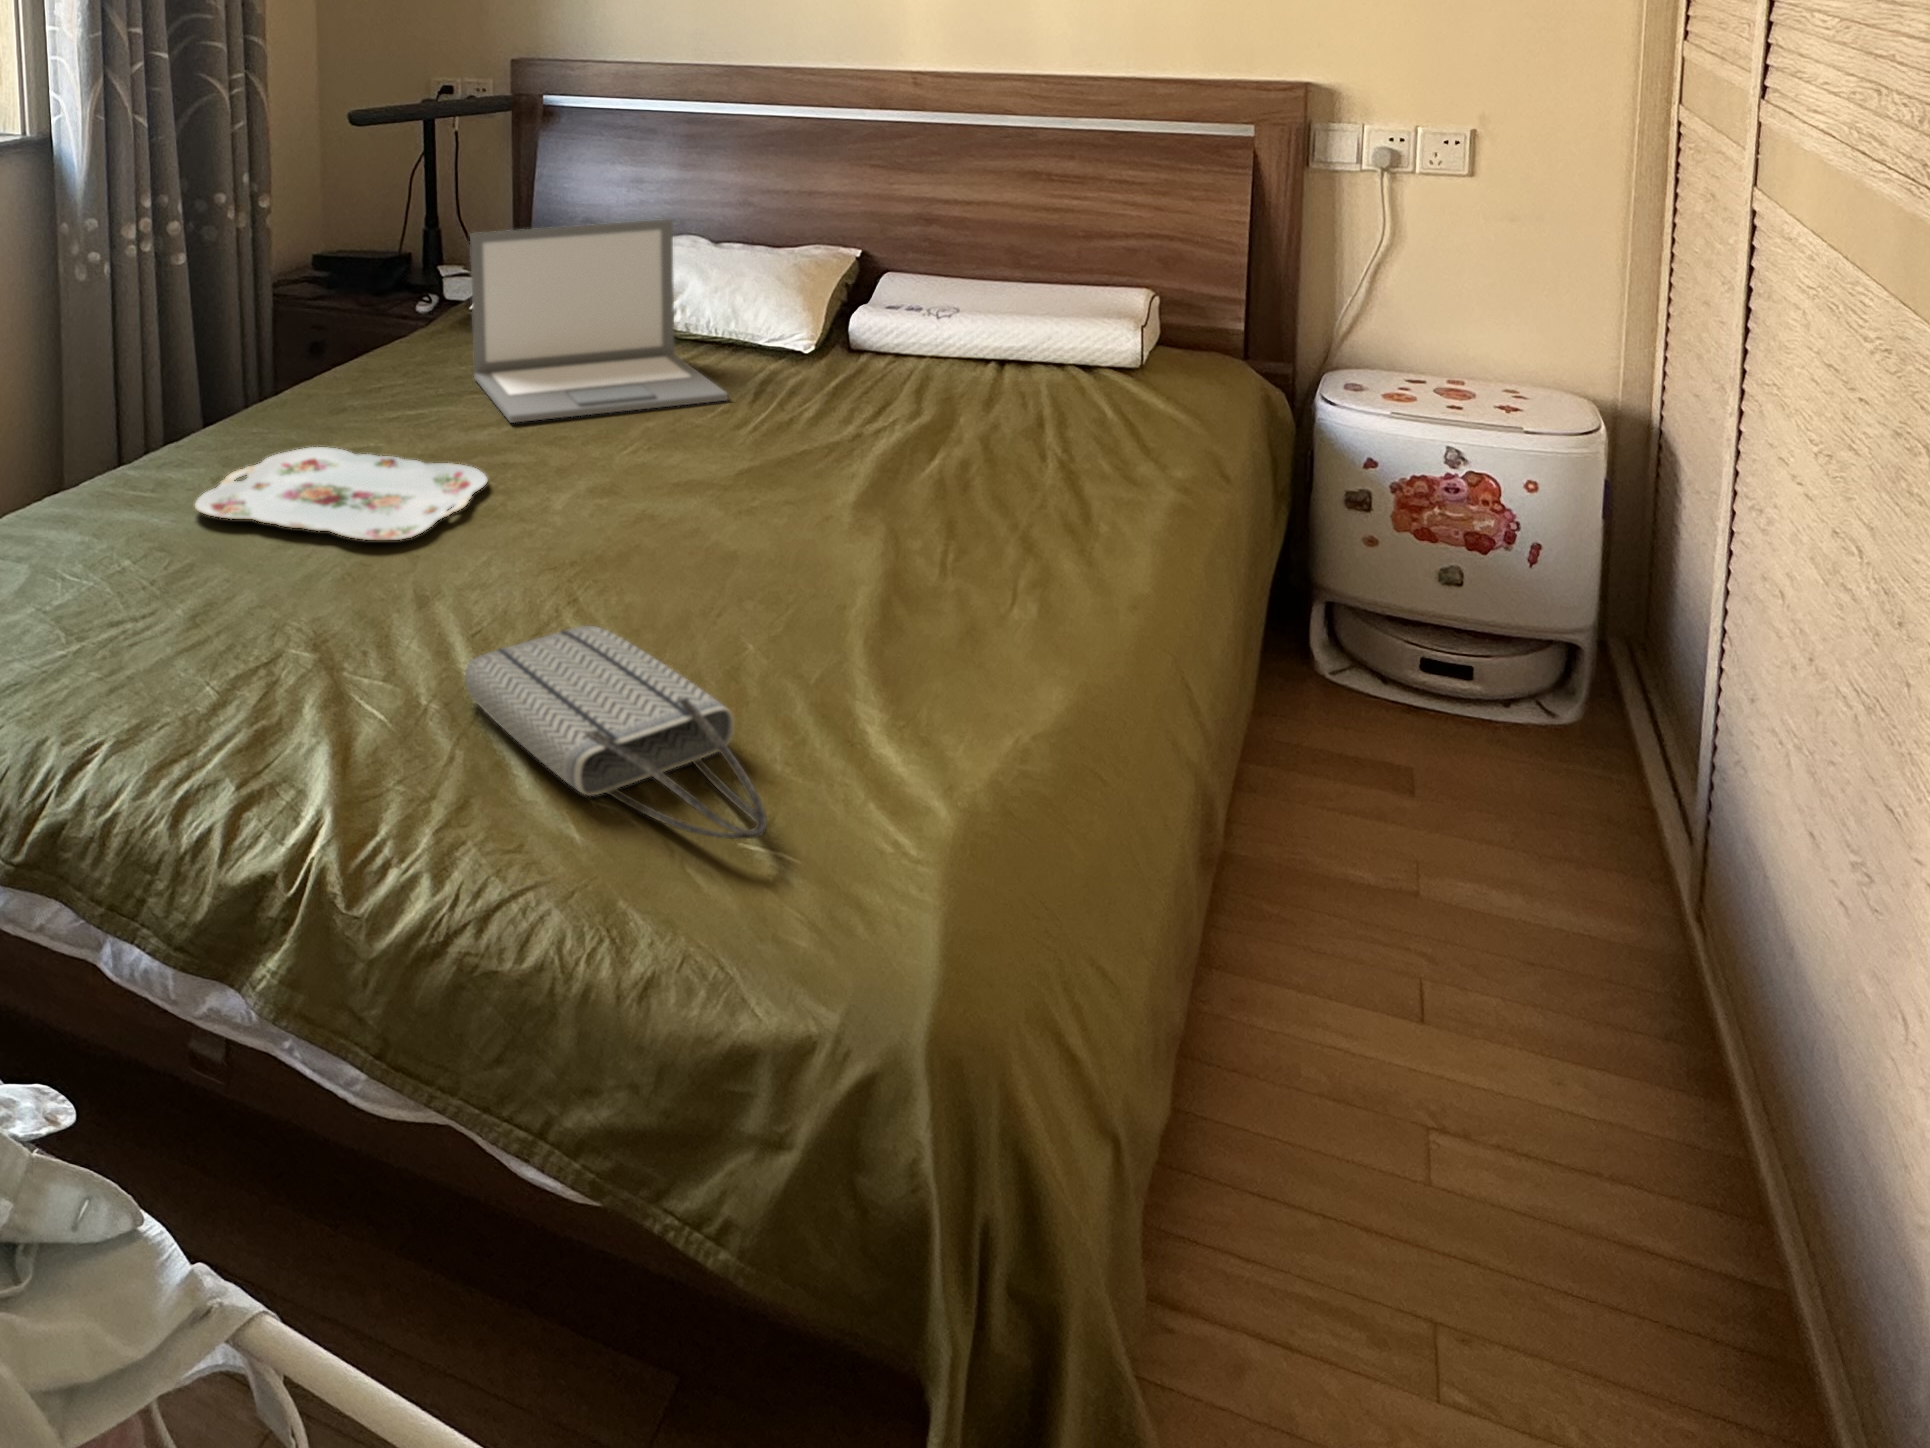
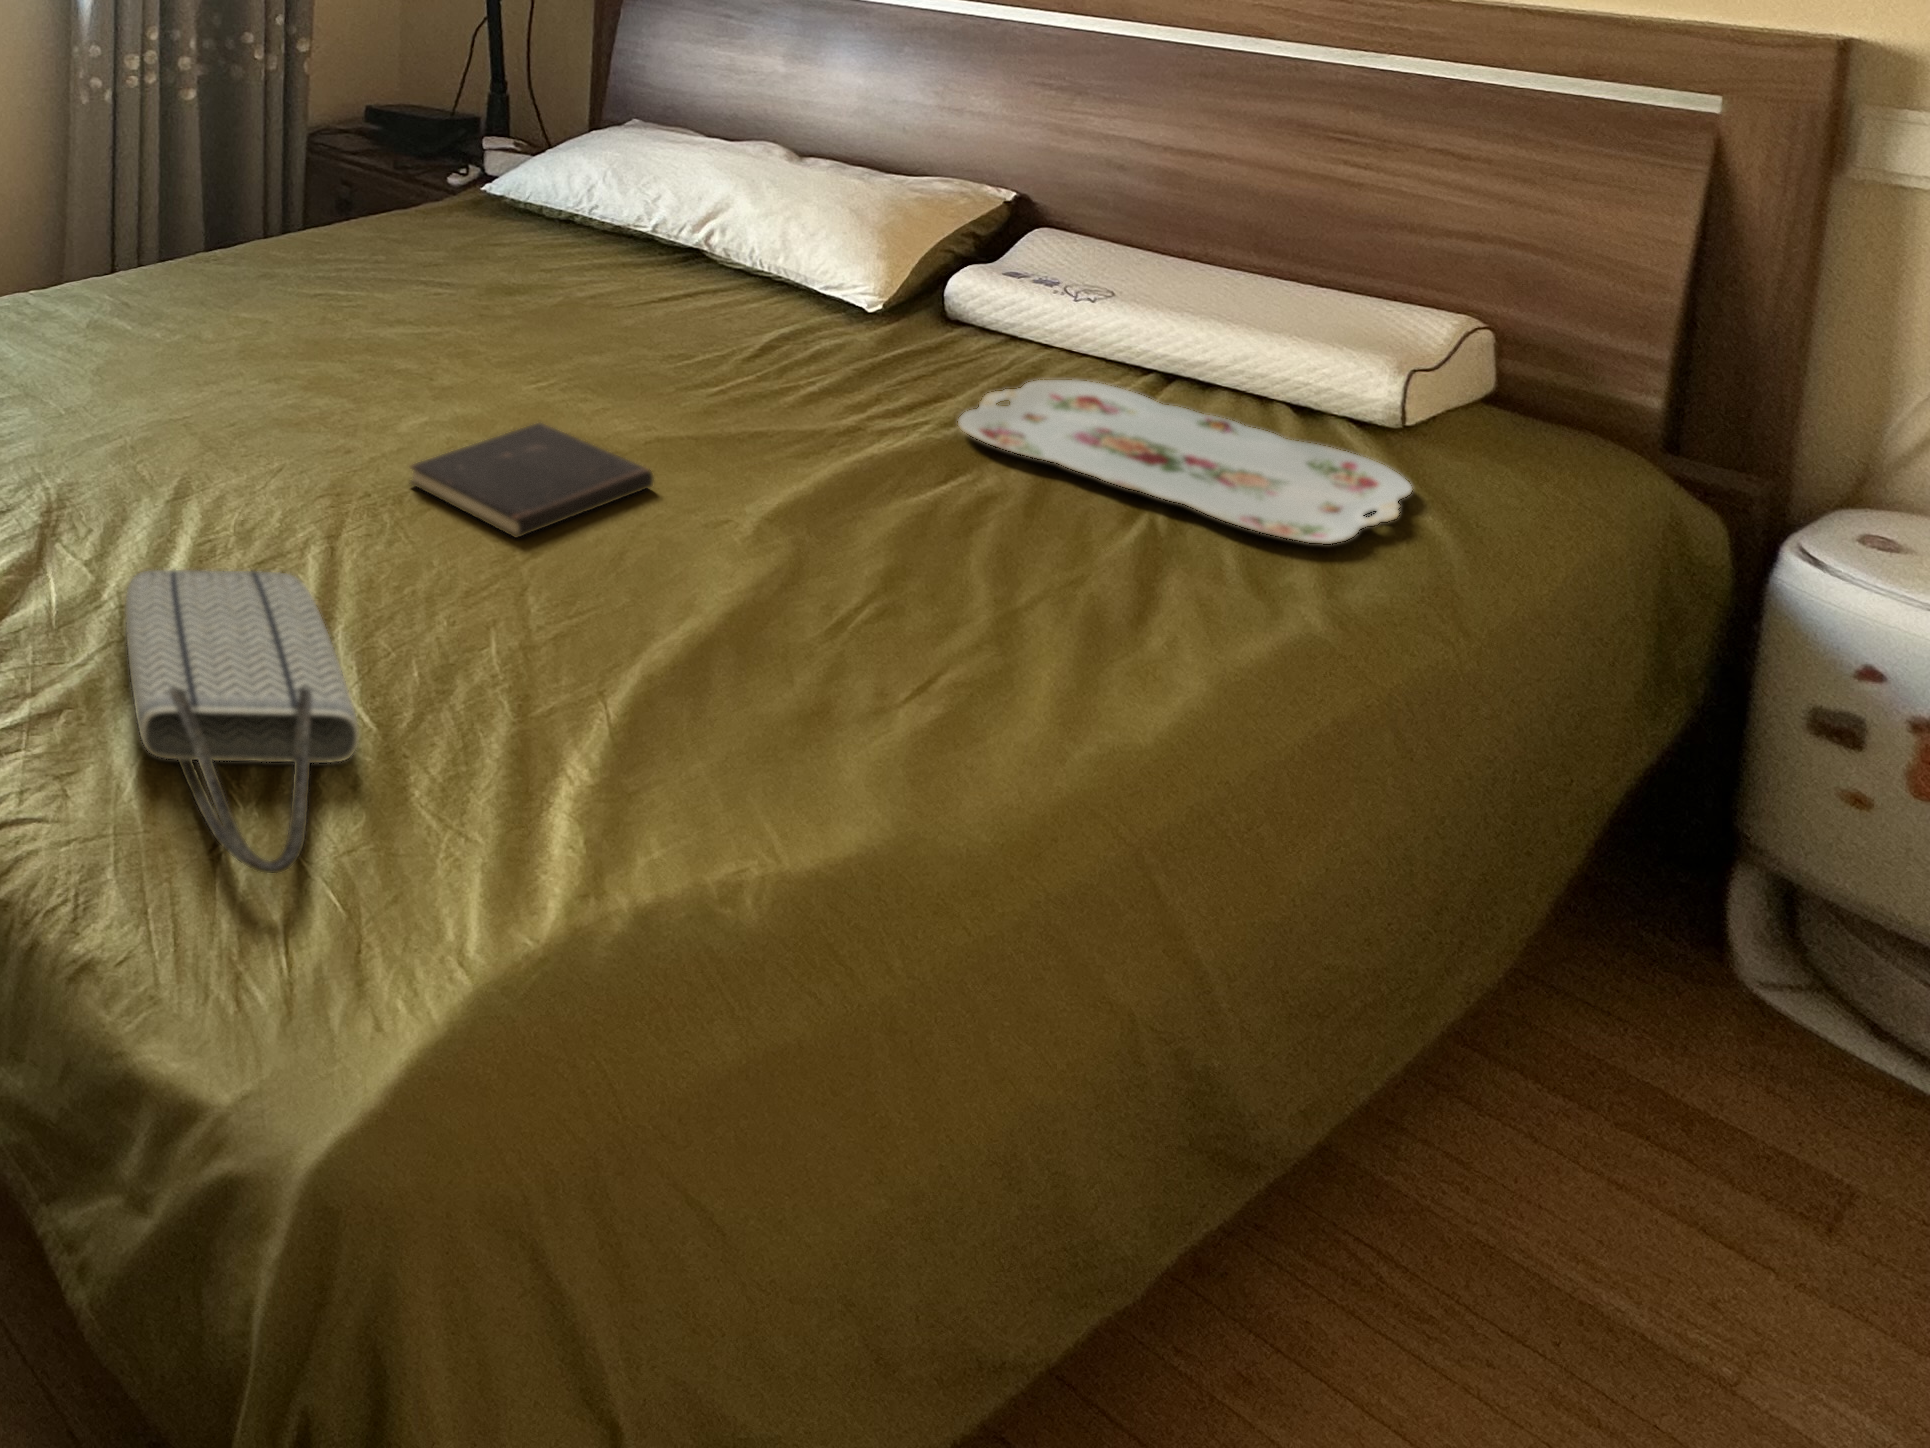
laptop: present [470,219,728,423] -> none [434,109,725,356]
serving tray: present [195,447,488,540] -> present [958,380,1412,544]
hardcover book: none [594,472,760,560] -> present [410,423,654,537]

